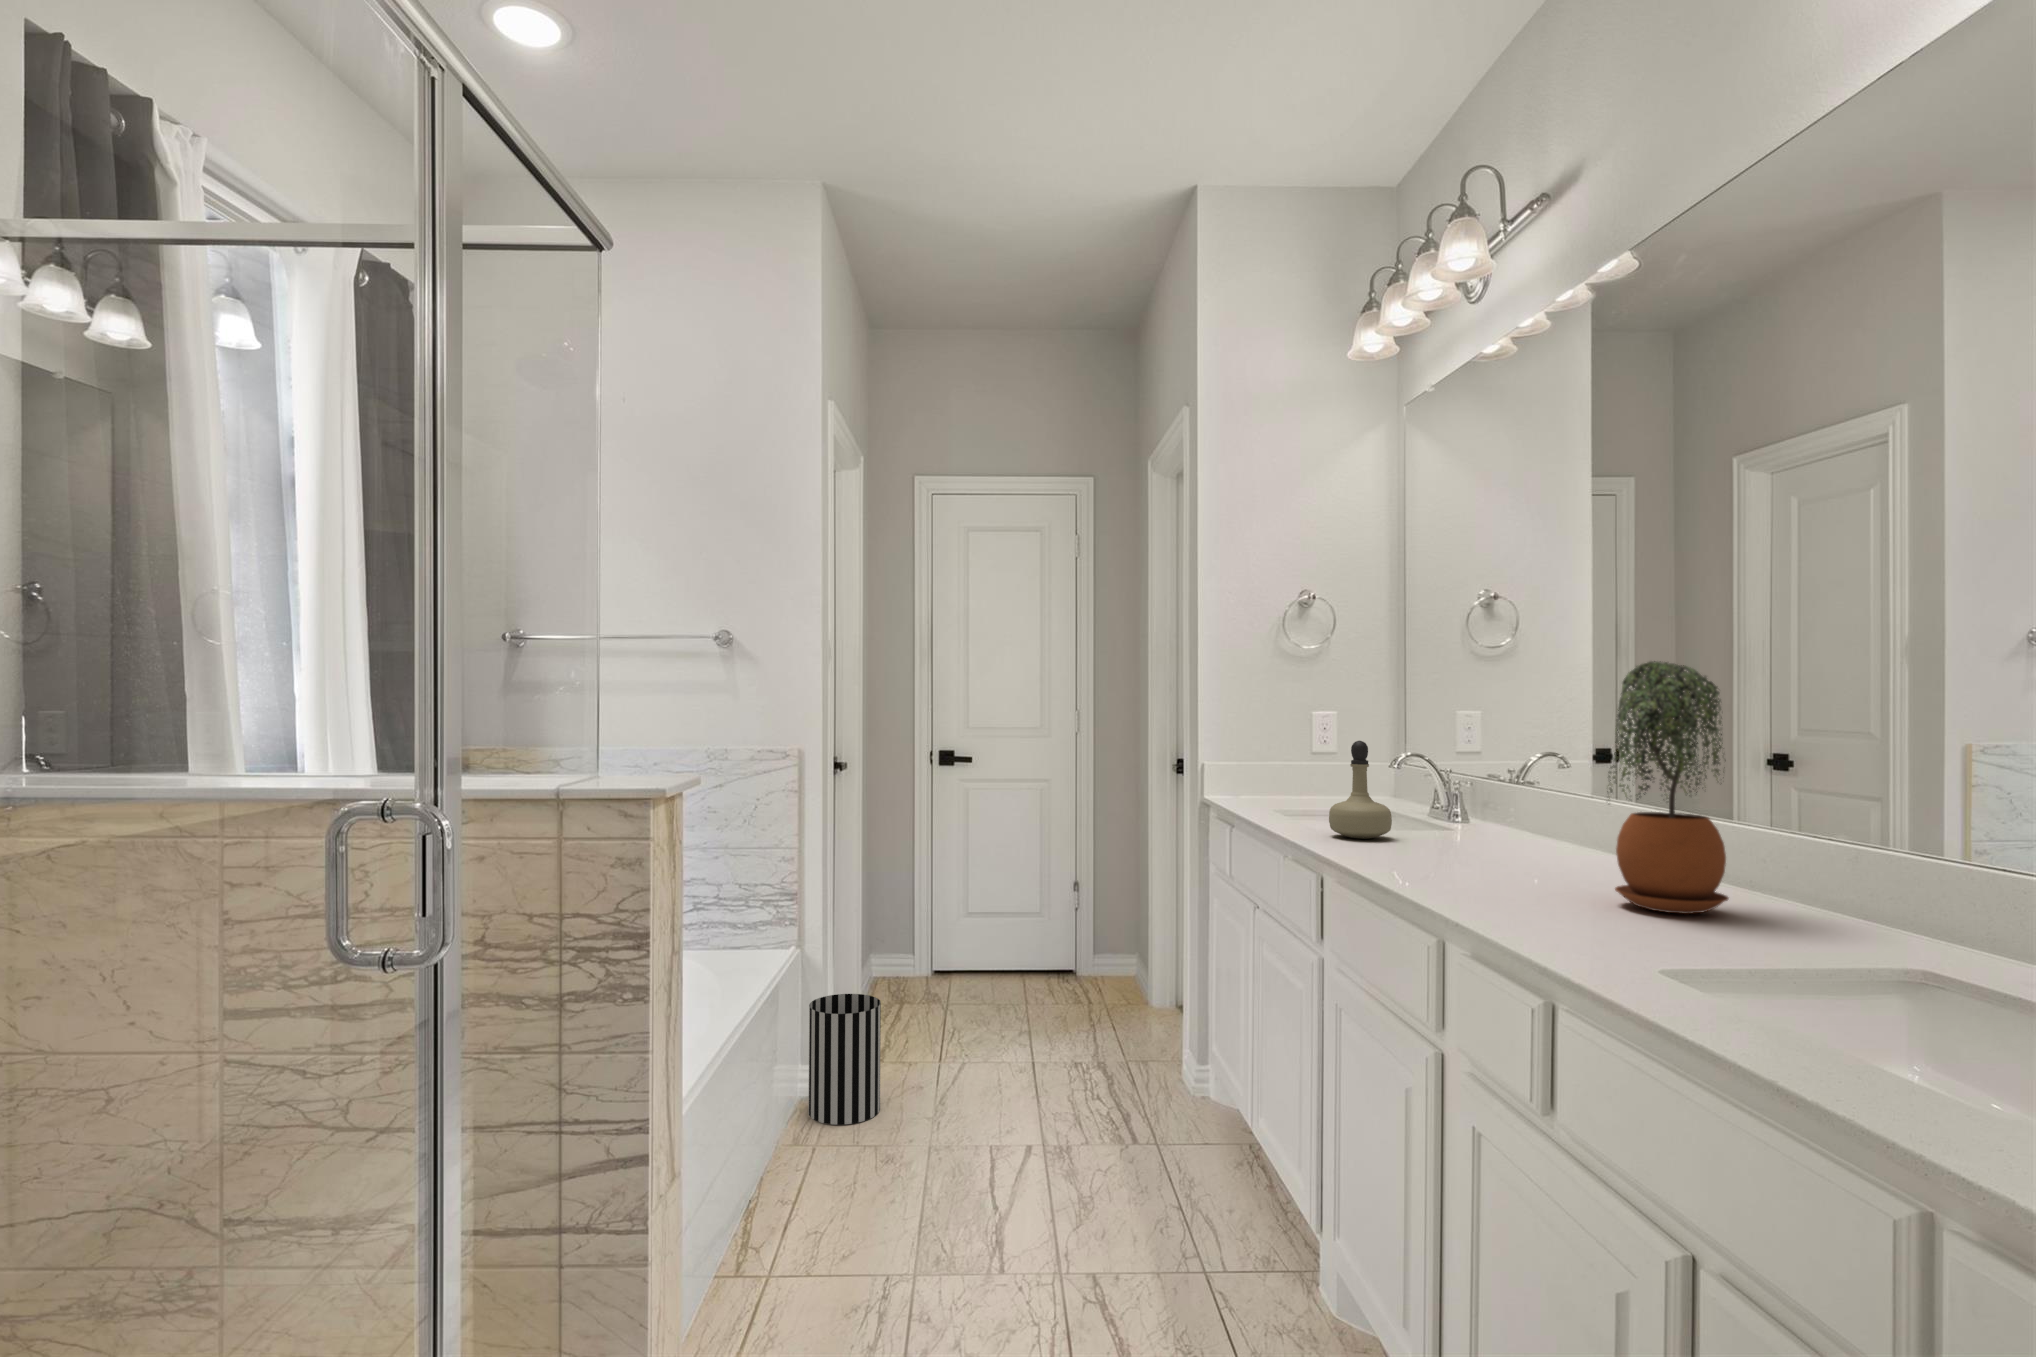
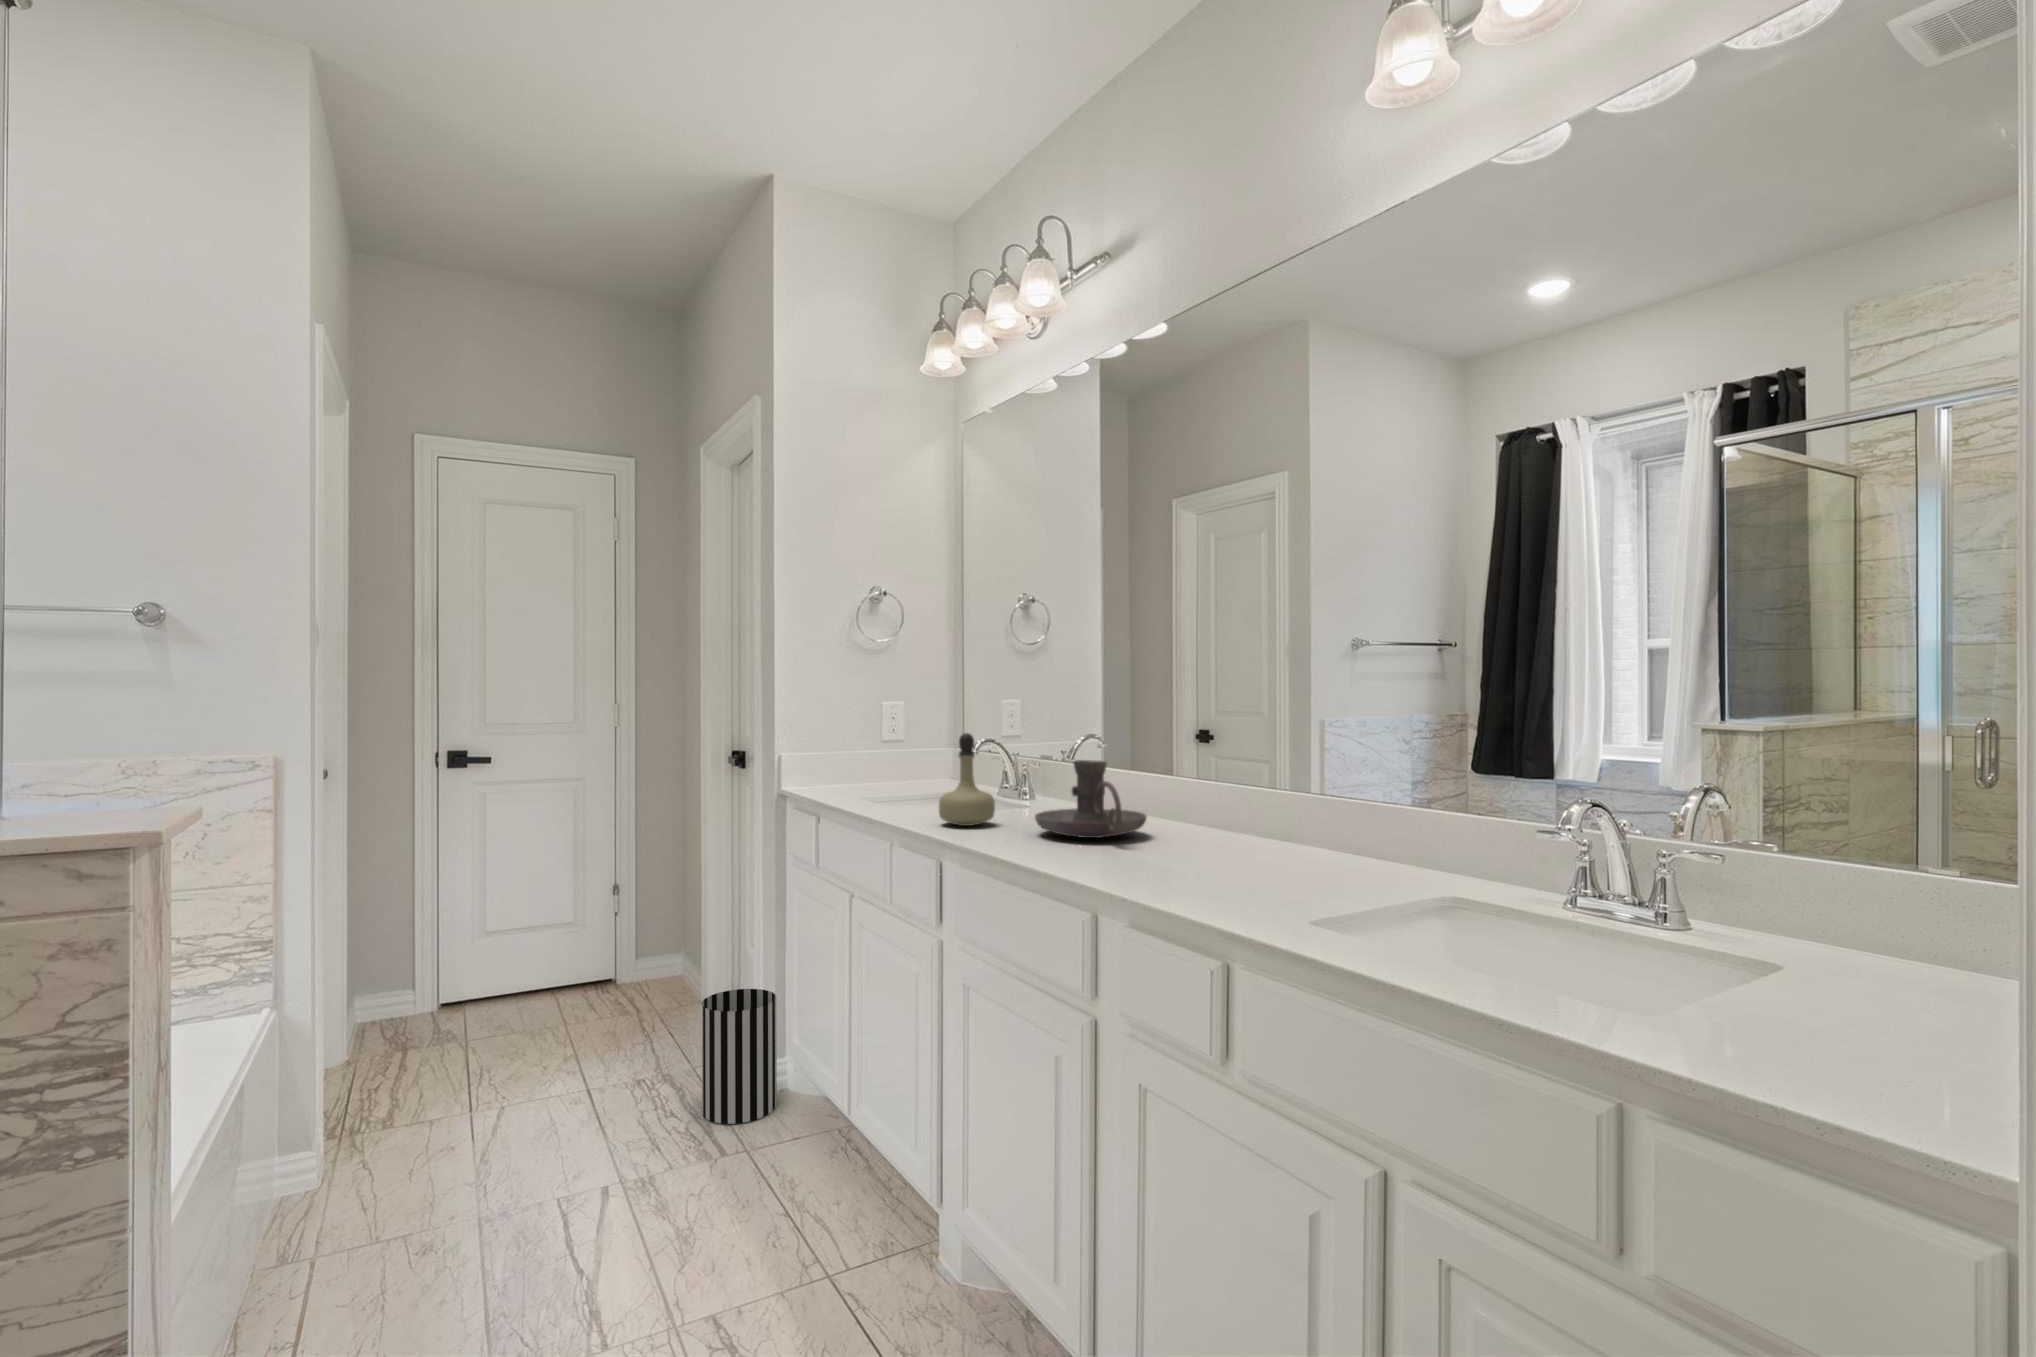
potted plant: present [1607,661,1729,914] -> none [1221,661,1306,875]
candle holder: none [1425,774,1562,860] -> present [1035,761,1147,838]
wastebasket: present [808,994,881,1125] -> present [702,989,777,1124]

